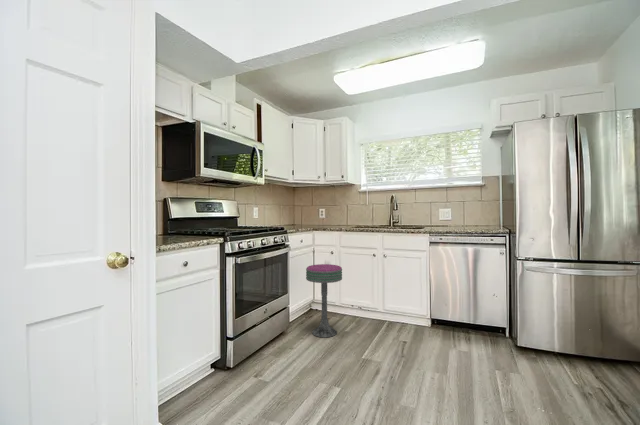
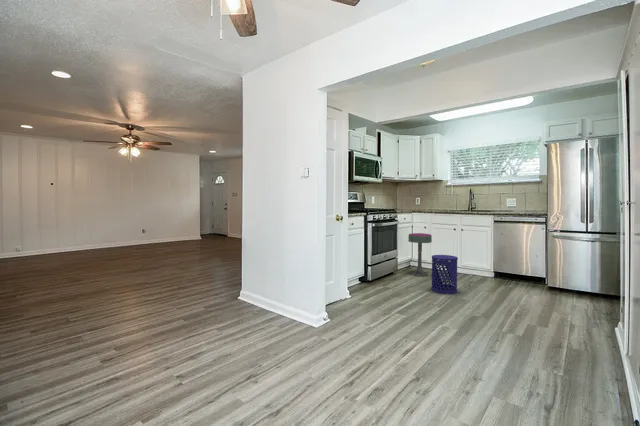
waste bin: none [343,311,390,397] -> present [431,255,458,294]

